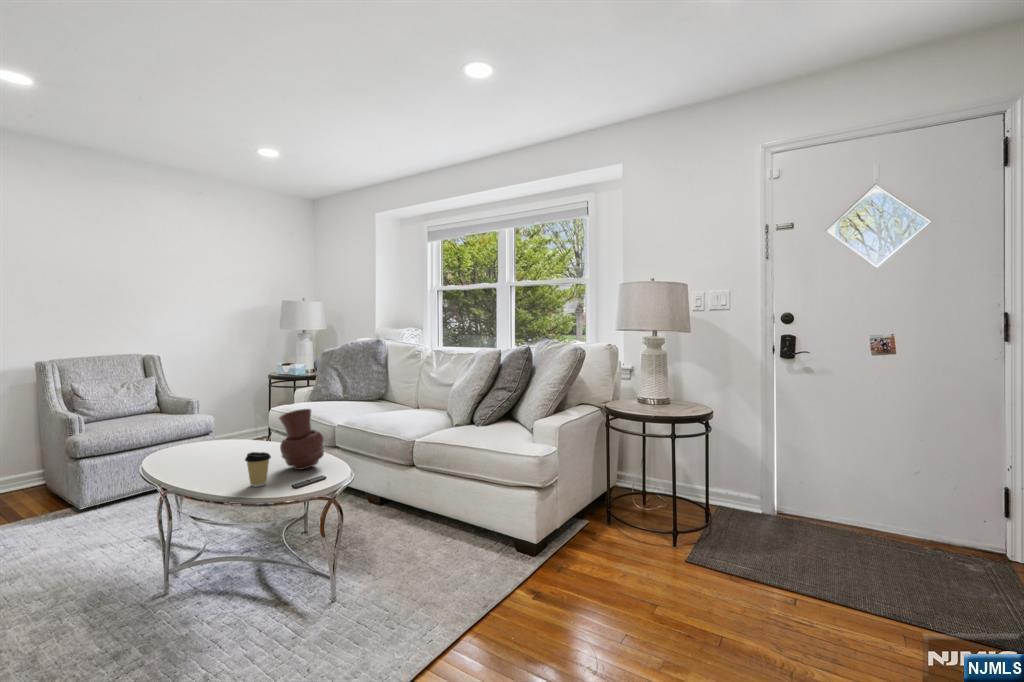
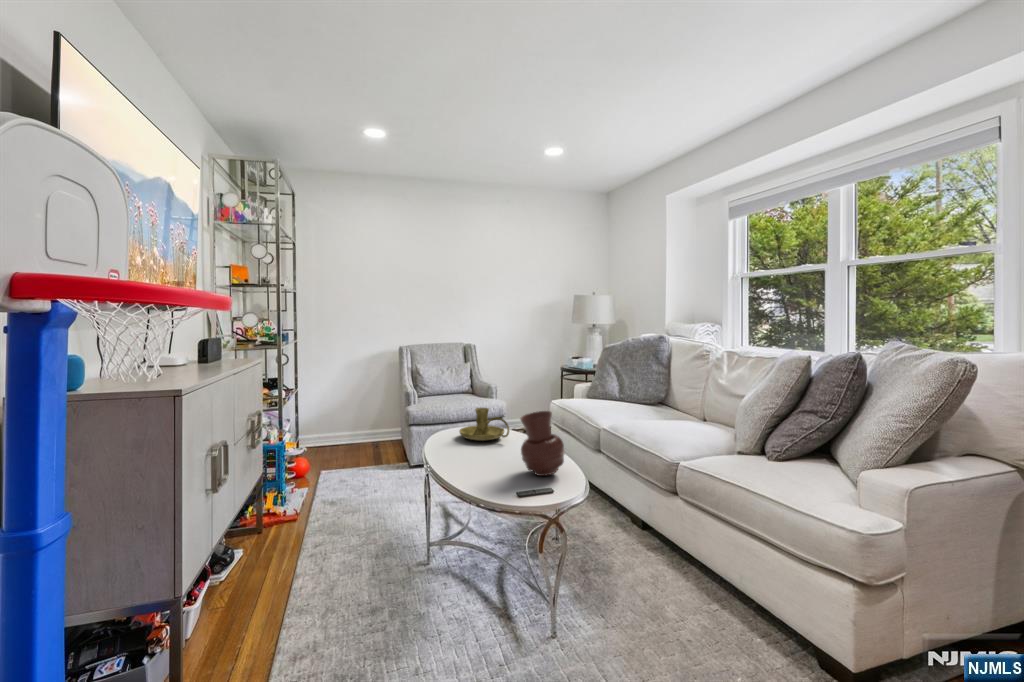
candle holder: none [186,418,250,453] -> present [459,408,509,441]
coffee cup: present [245,452,271,487] -> none [480,451,504,487]

